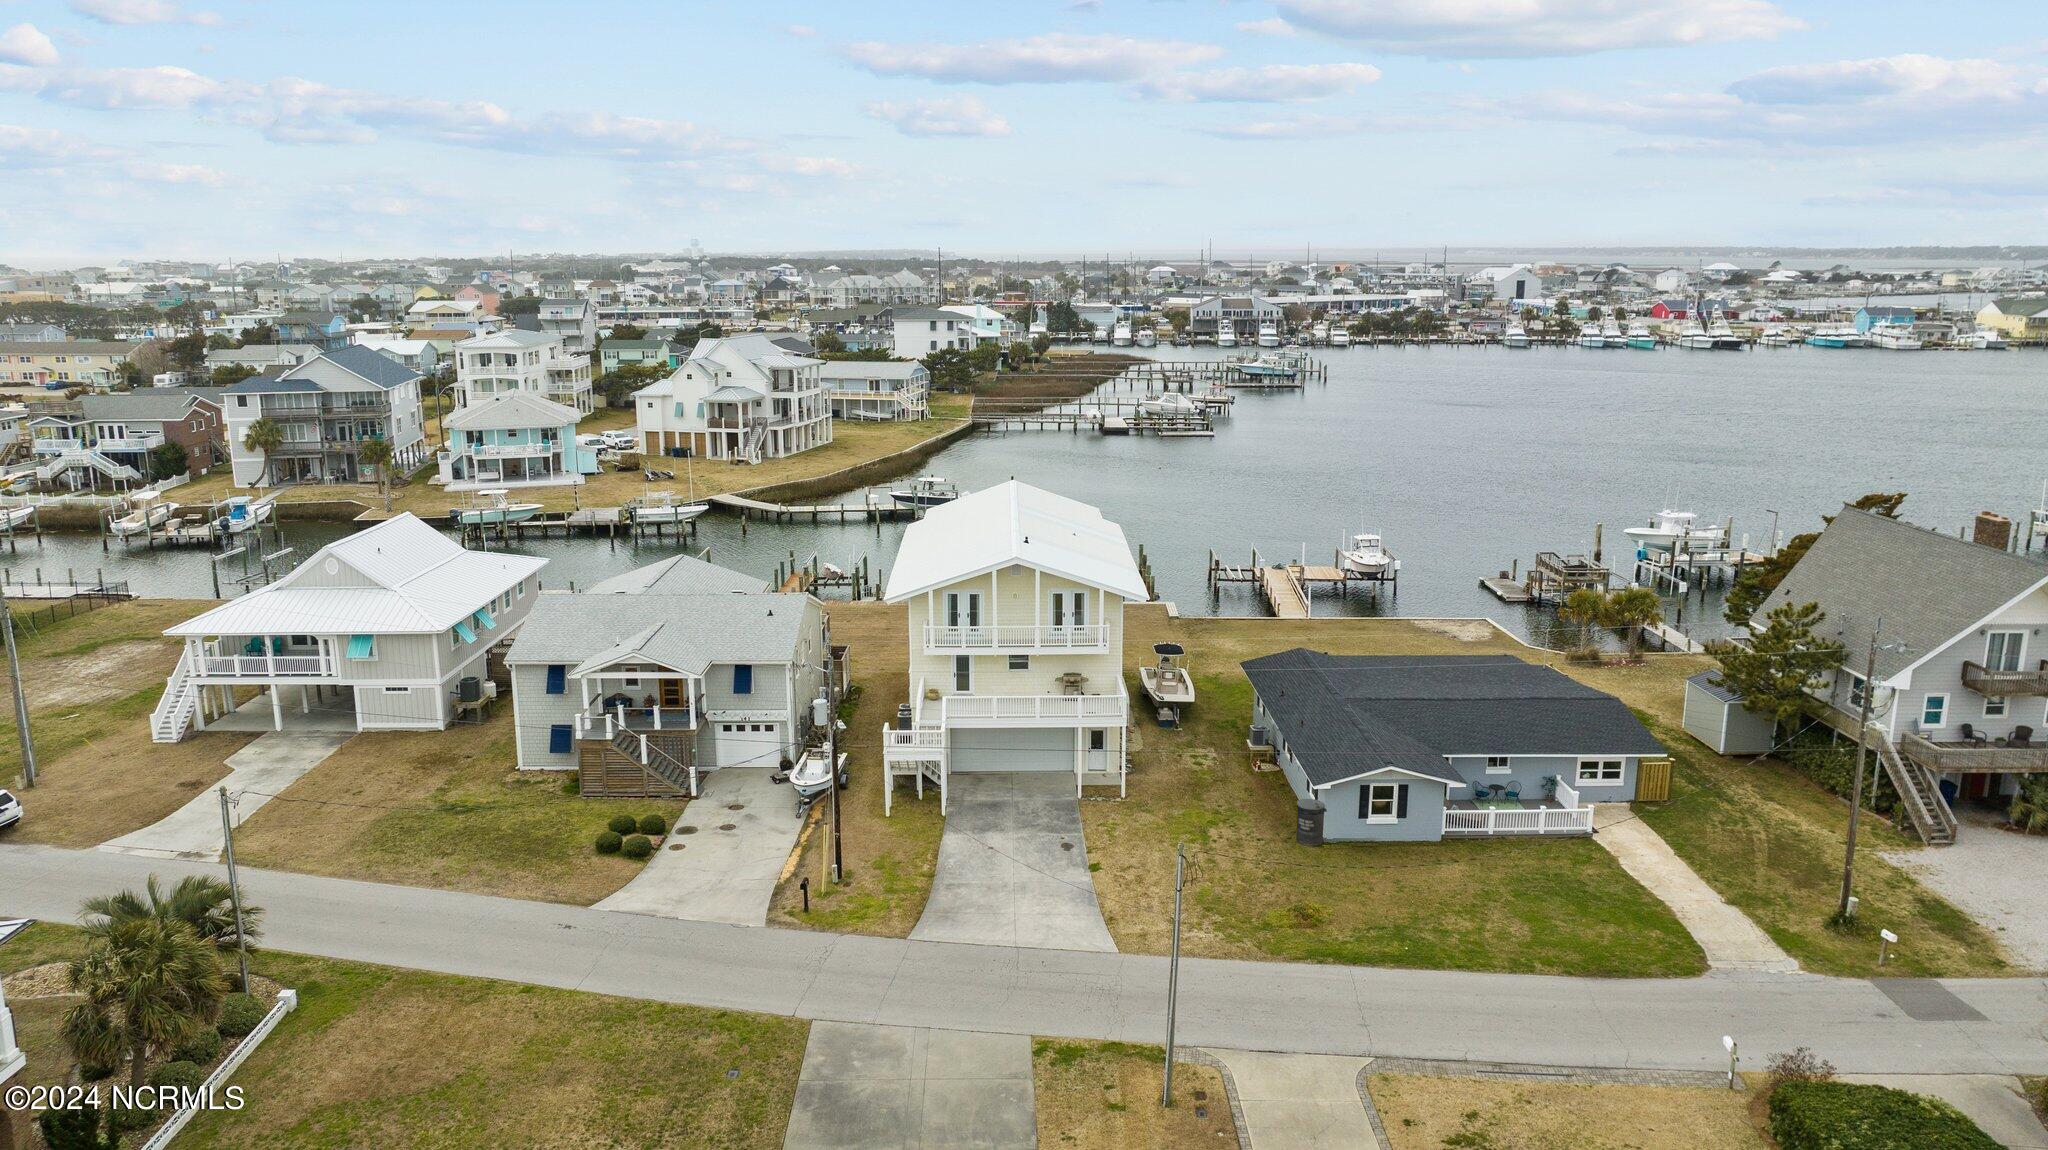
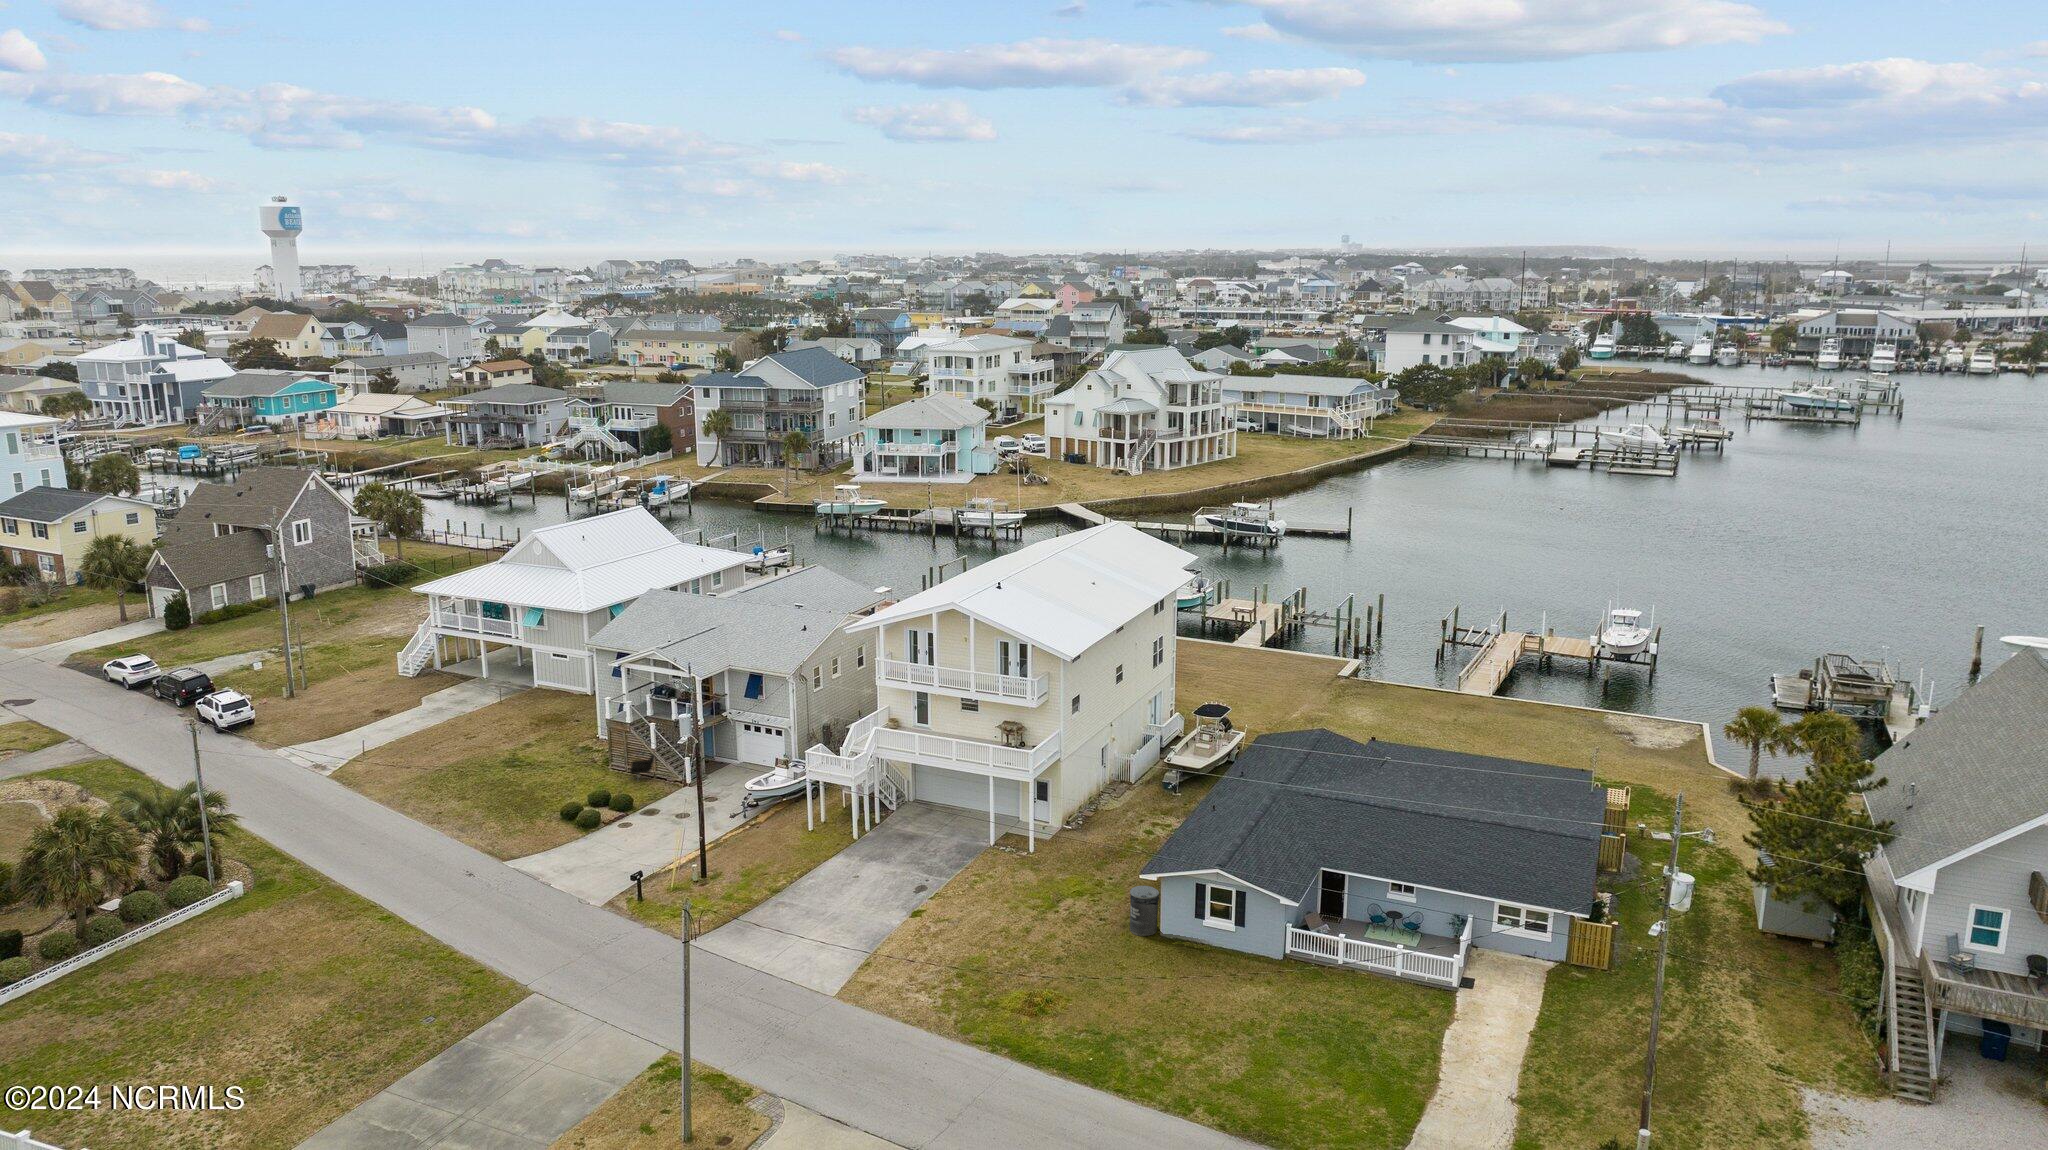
lounge chair: none [617,770,651,804] -> present [630,754,655,779]

